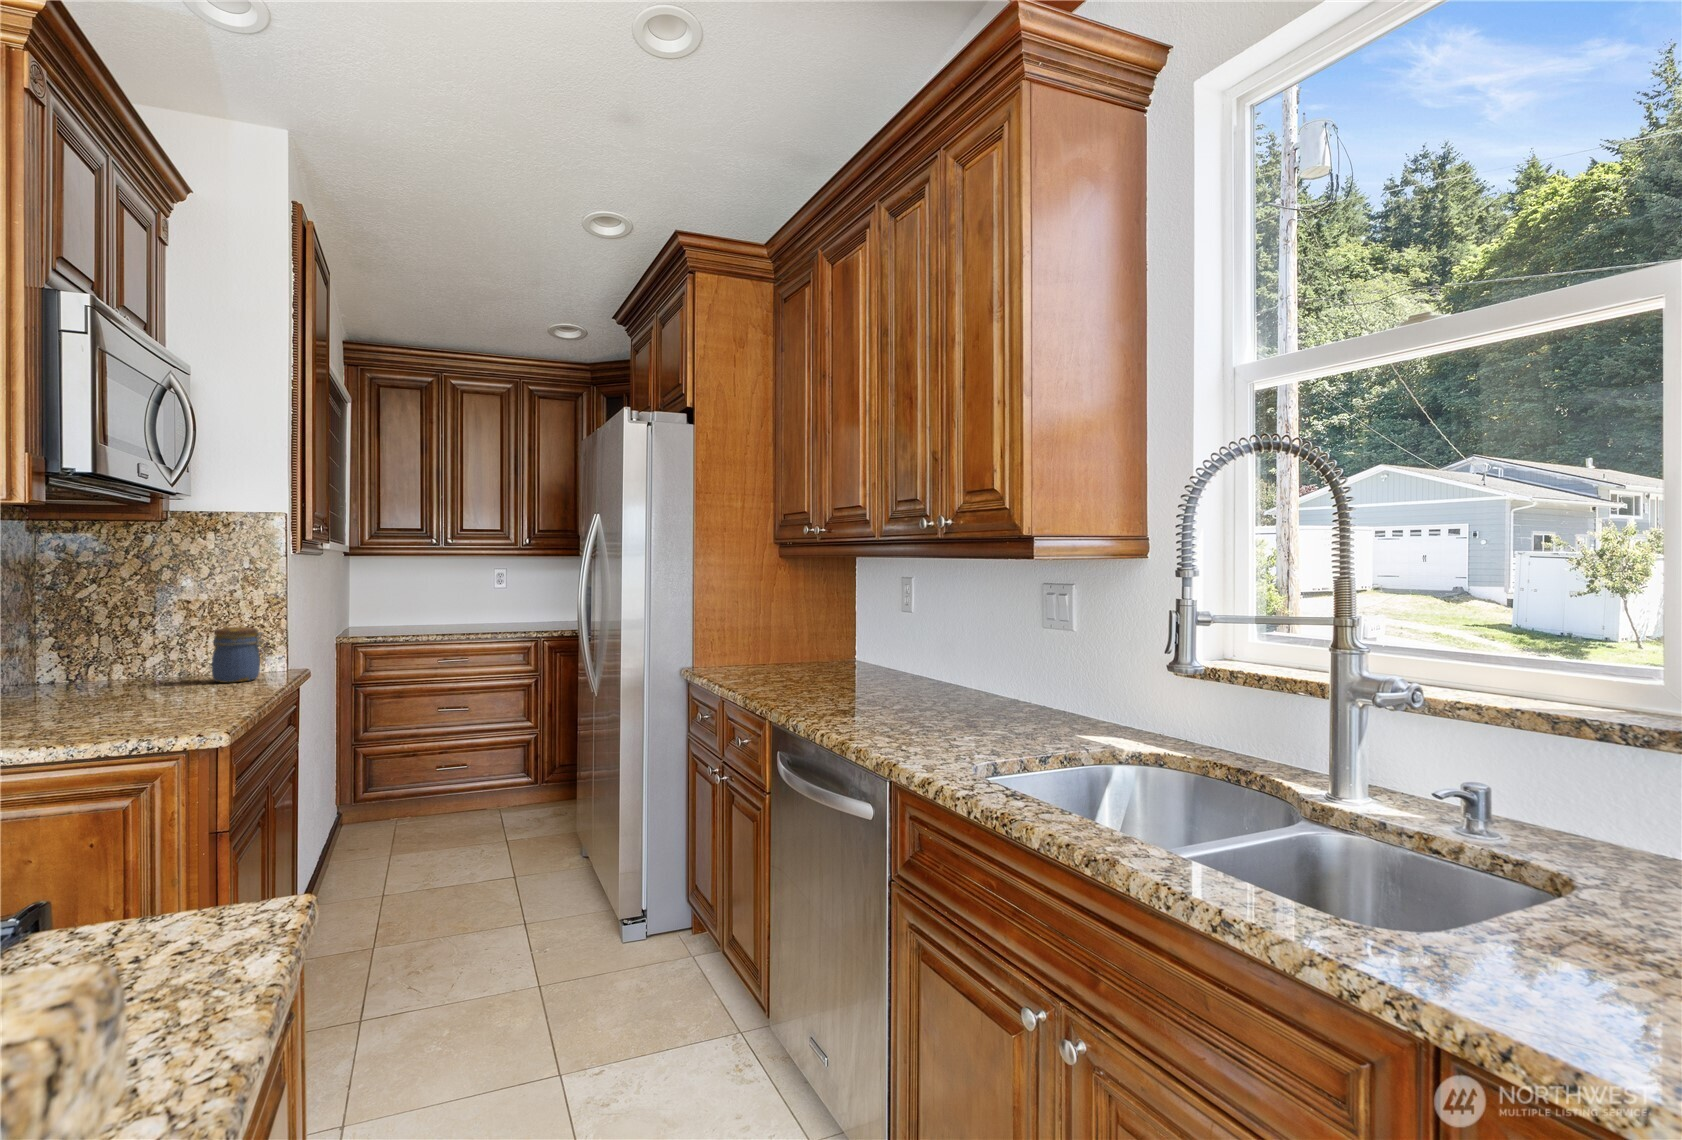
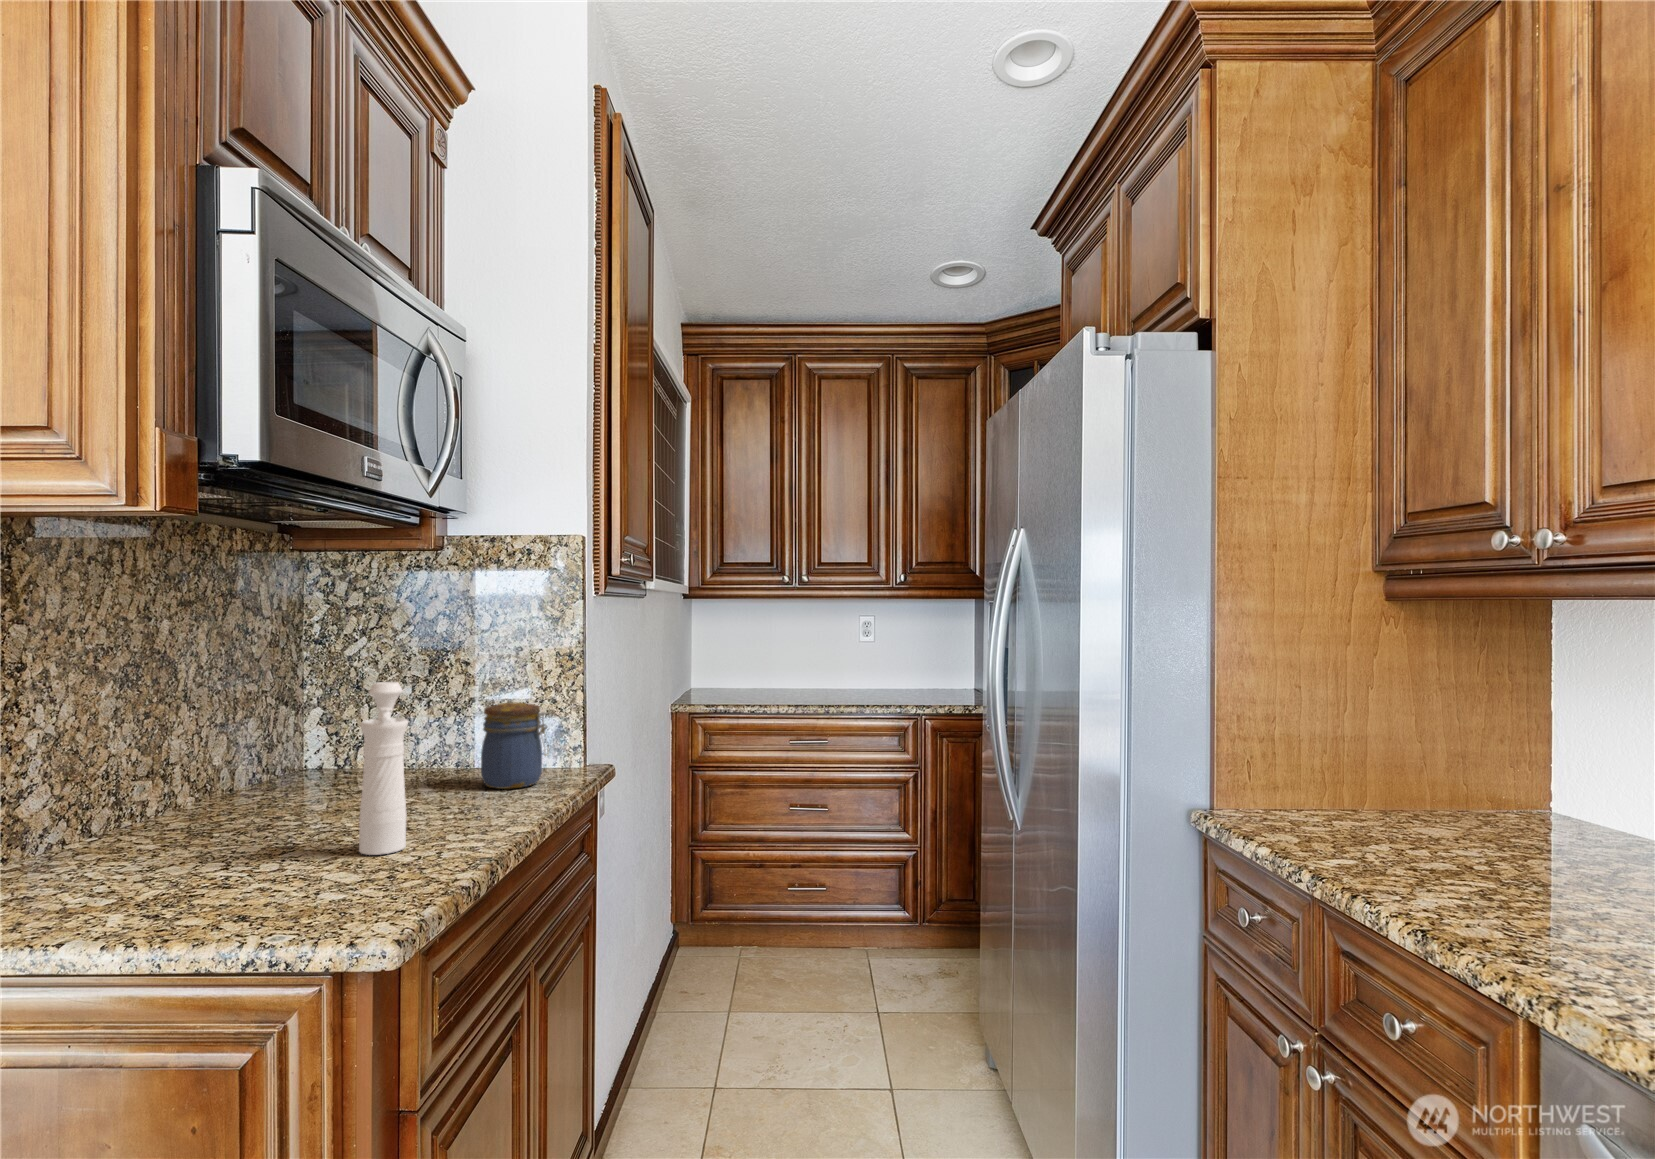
pepper mill: none [149,610,190,710] -> present [359,682,408,855]

